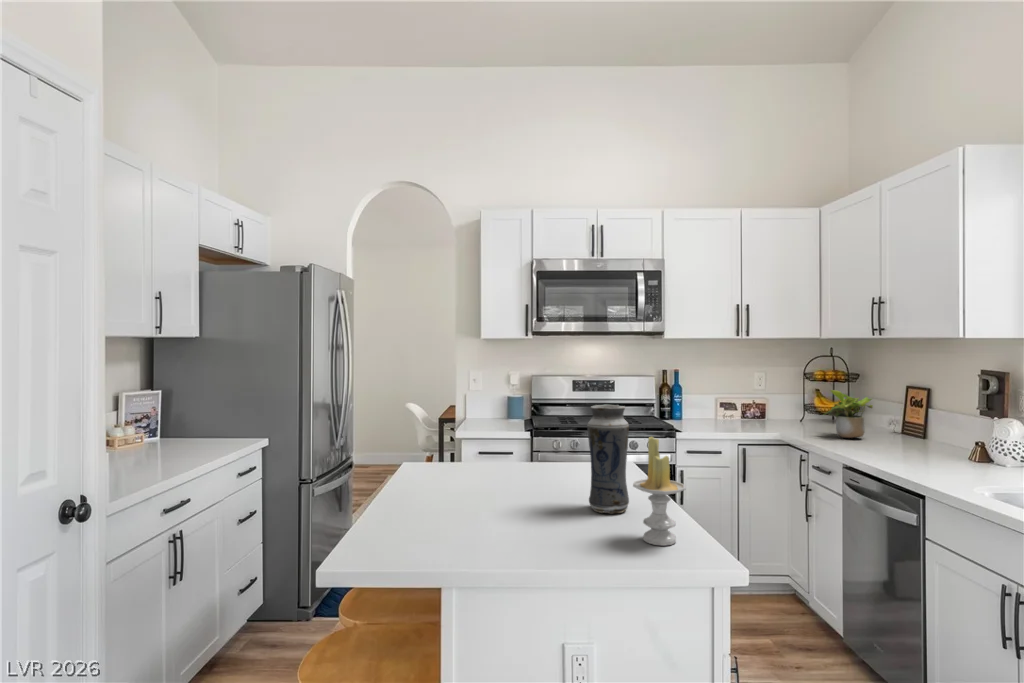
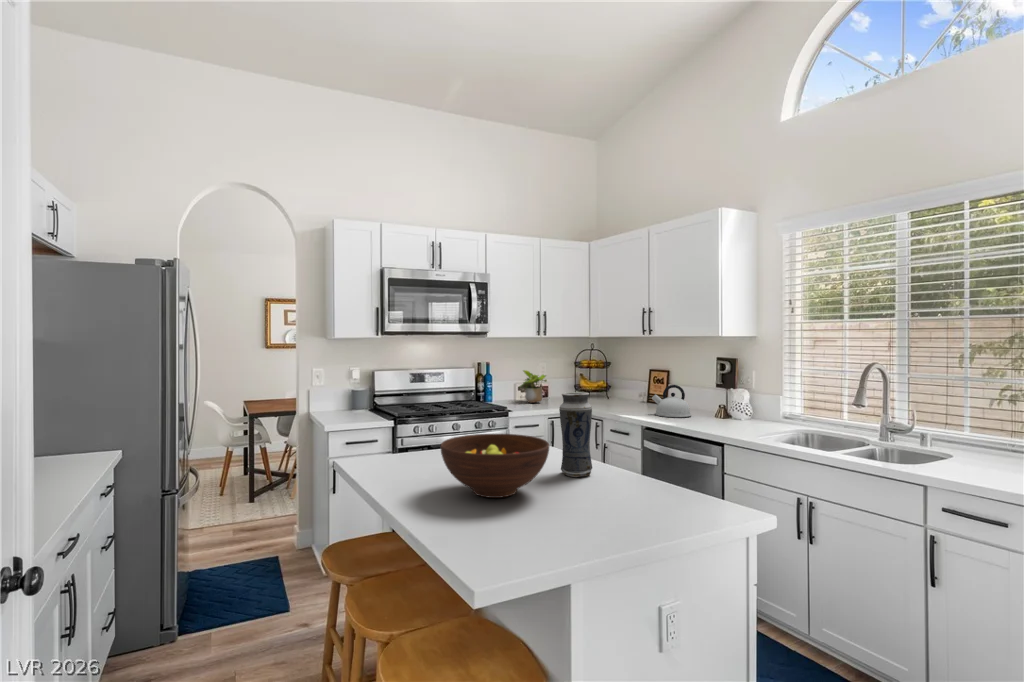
potted plant: present [826,390,873,438] -> present [520,370,547,403]
kettle: none [881,408,948,457] -> present [652,385,691,417]
candle: present [633,437,686,546] -> none [625,413,663,491]
fruit bowl: none [410,446,536,521] -> present [440,434,549,498]

